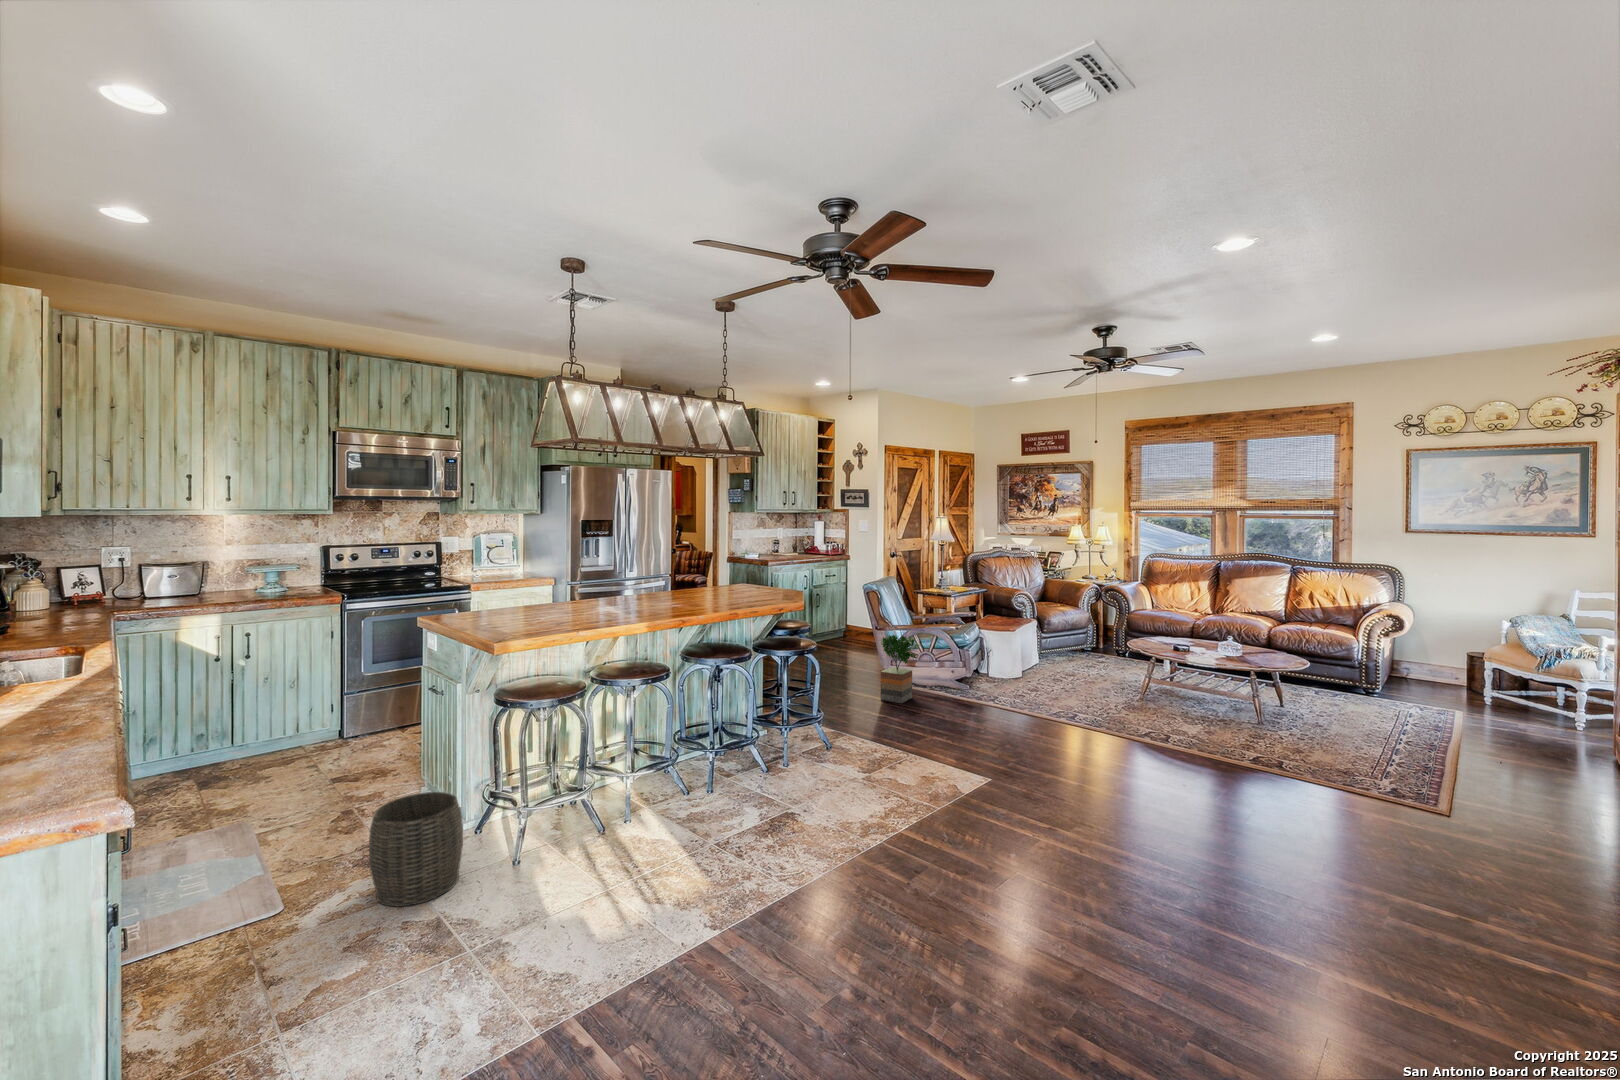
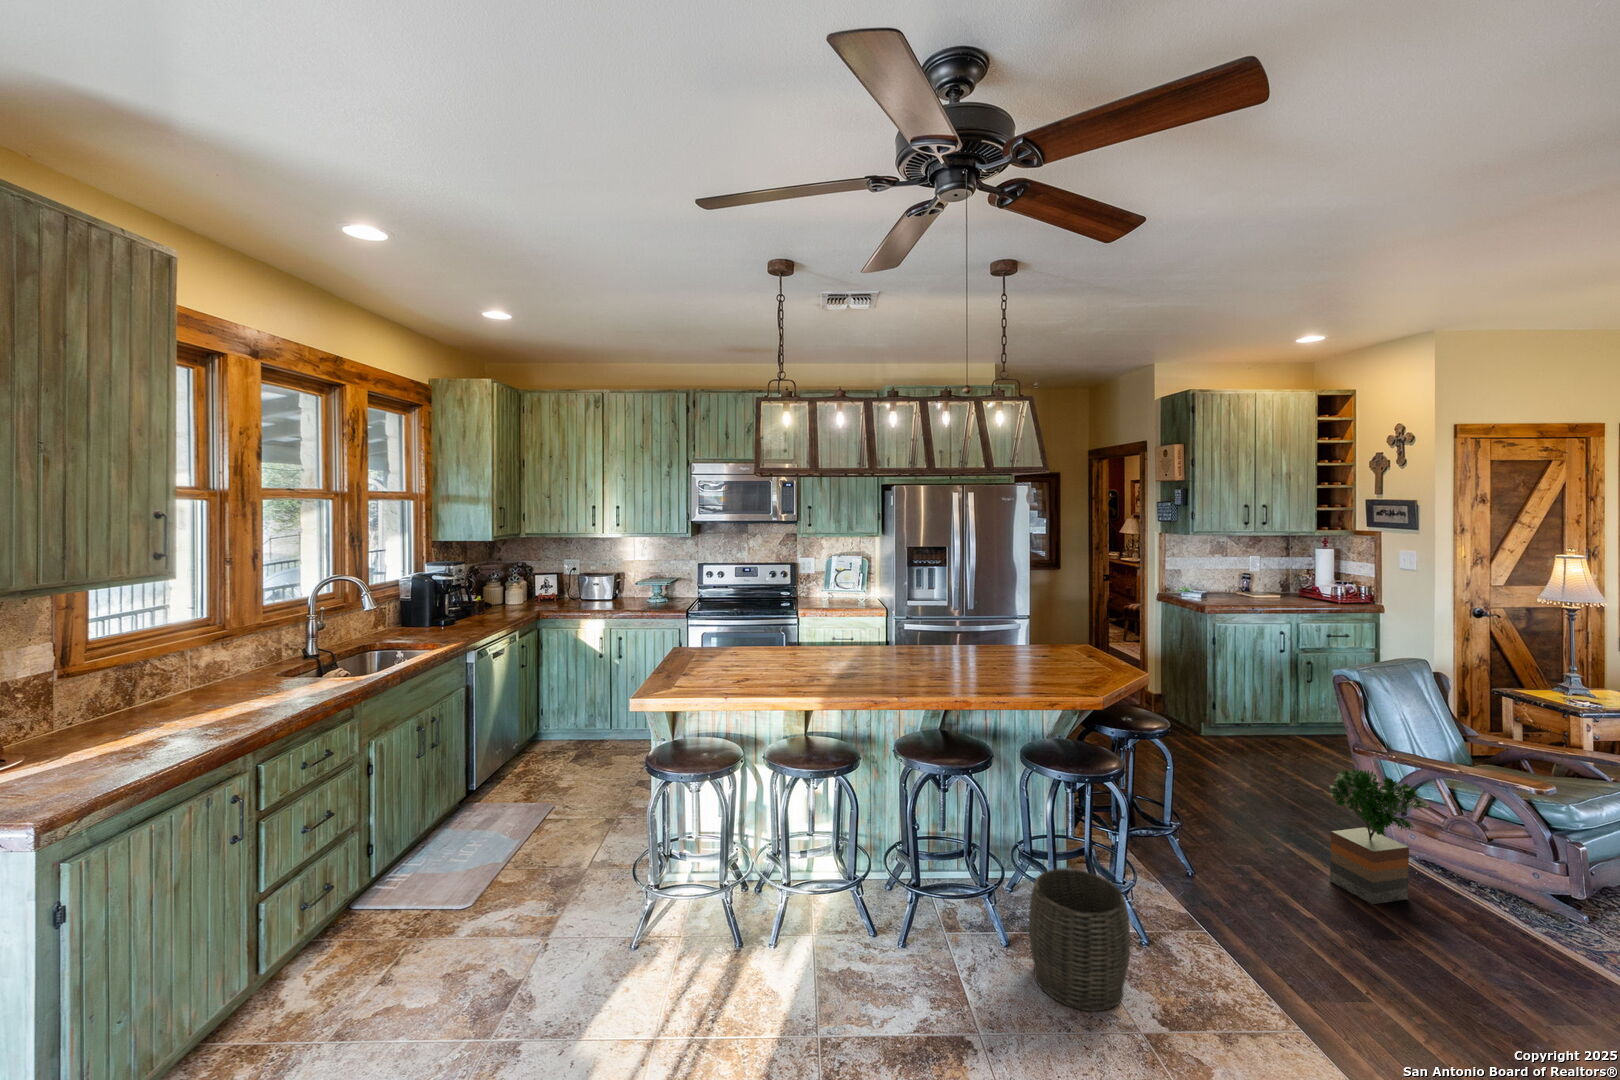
woven basket: present [369,792,463,907] -> present [1029,869,1130,1011]

